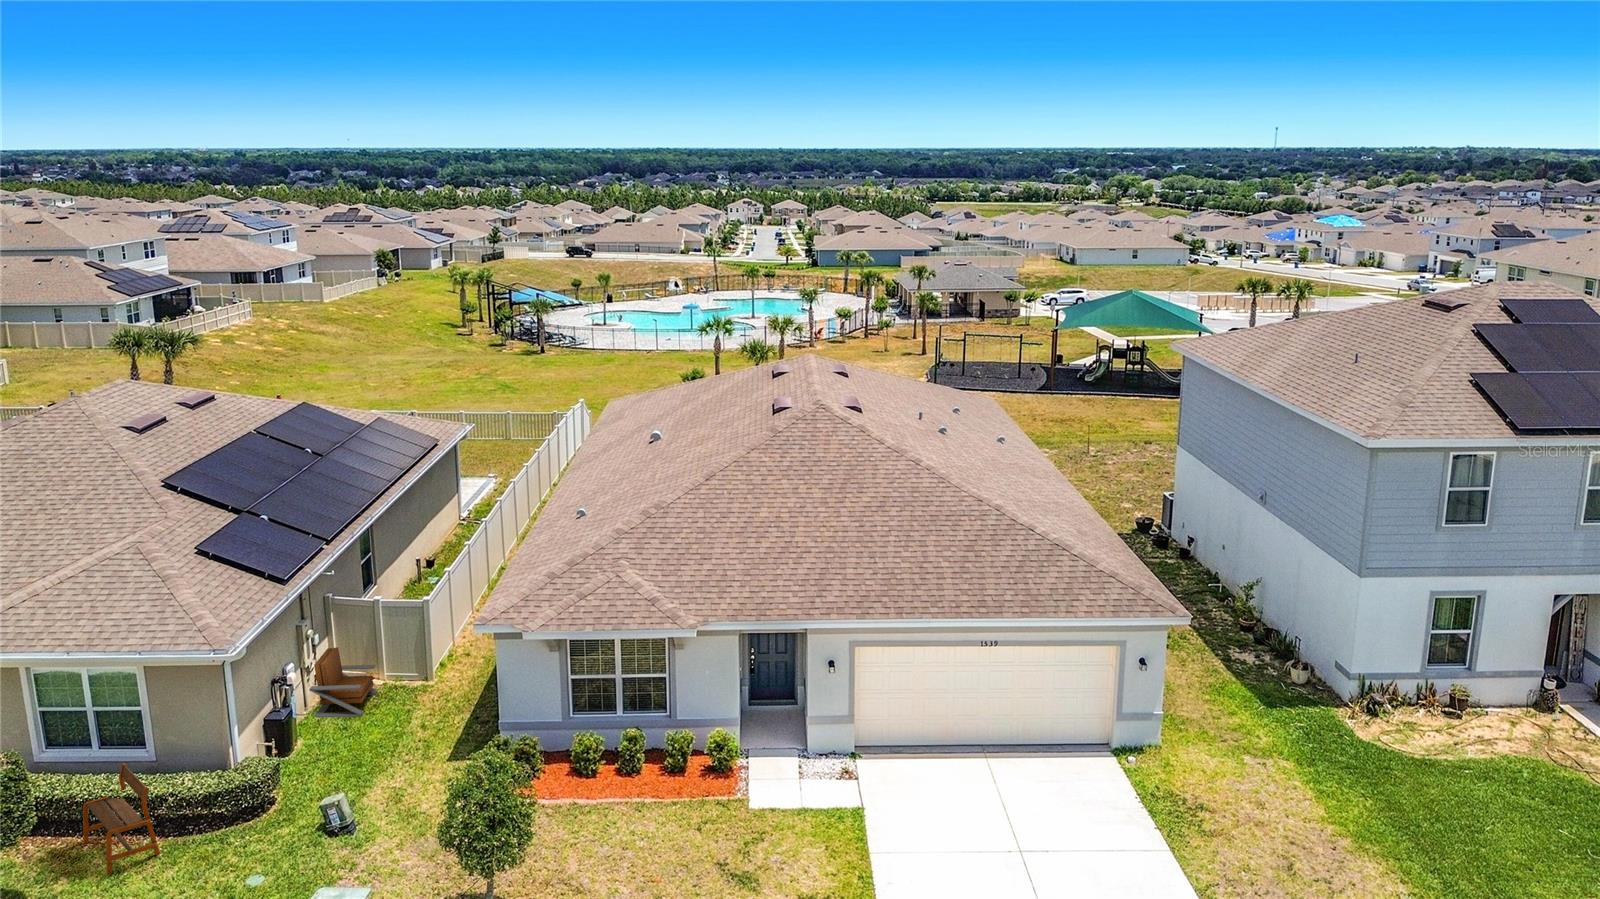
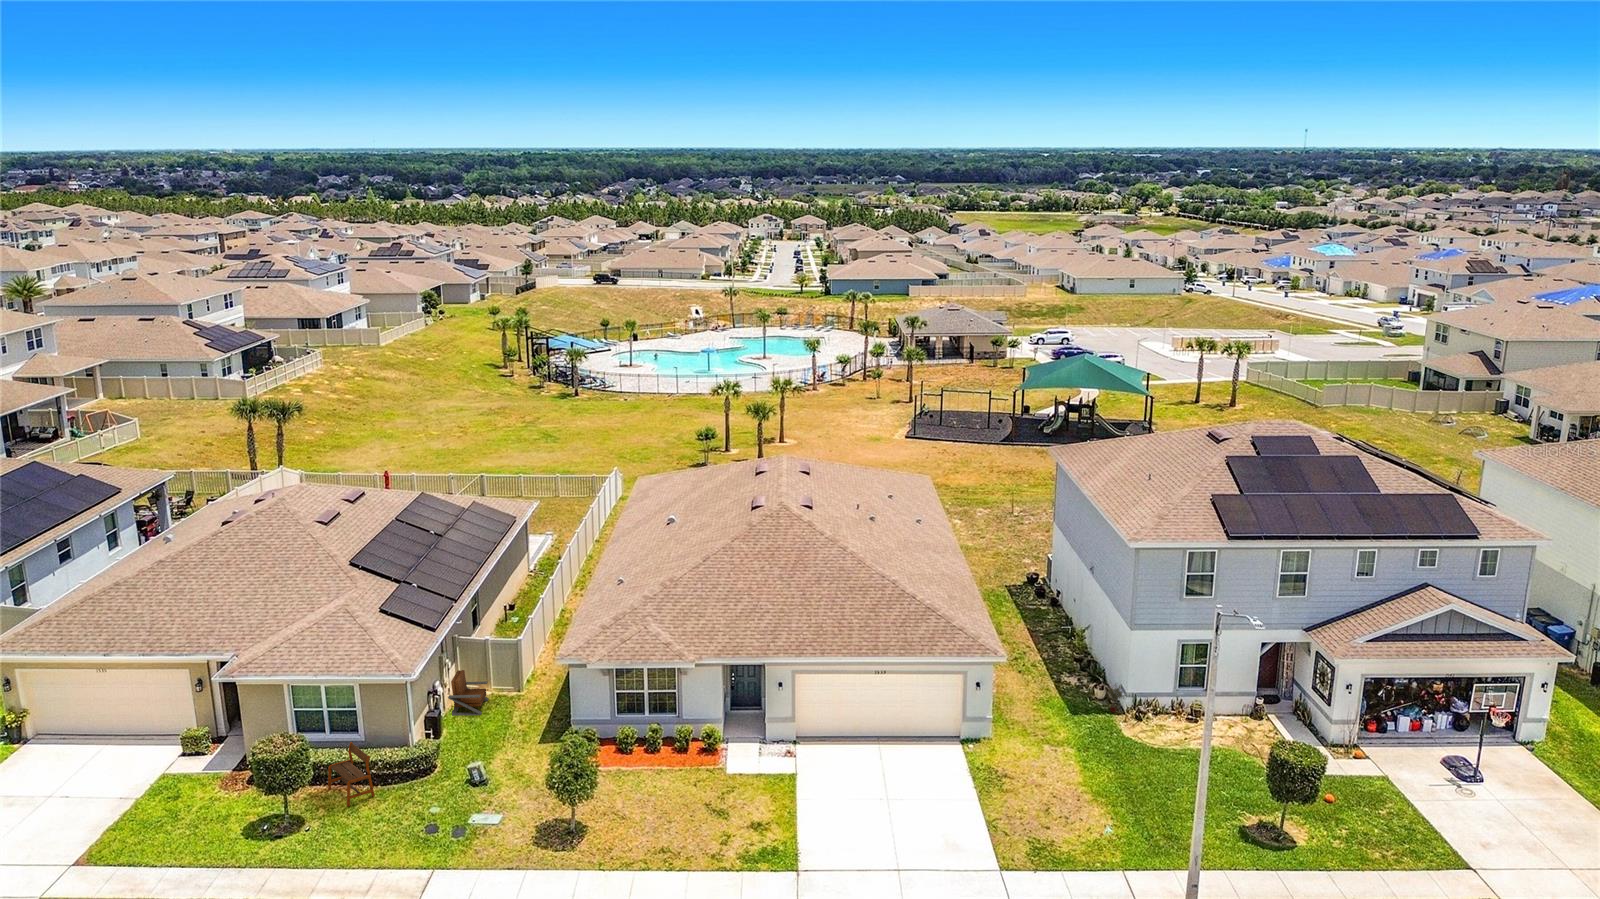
potted tree: none [1318,659,1350,704] -> present [1109,684,1124,713]

